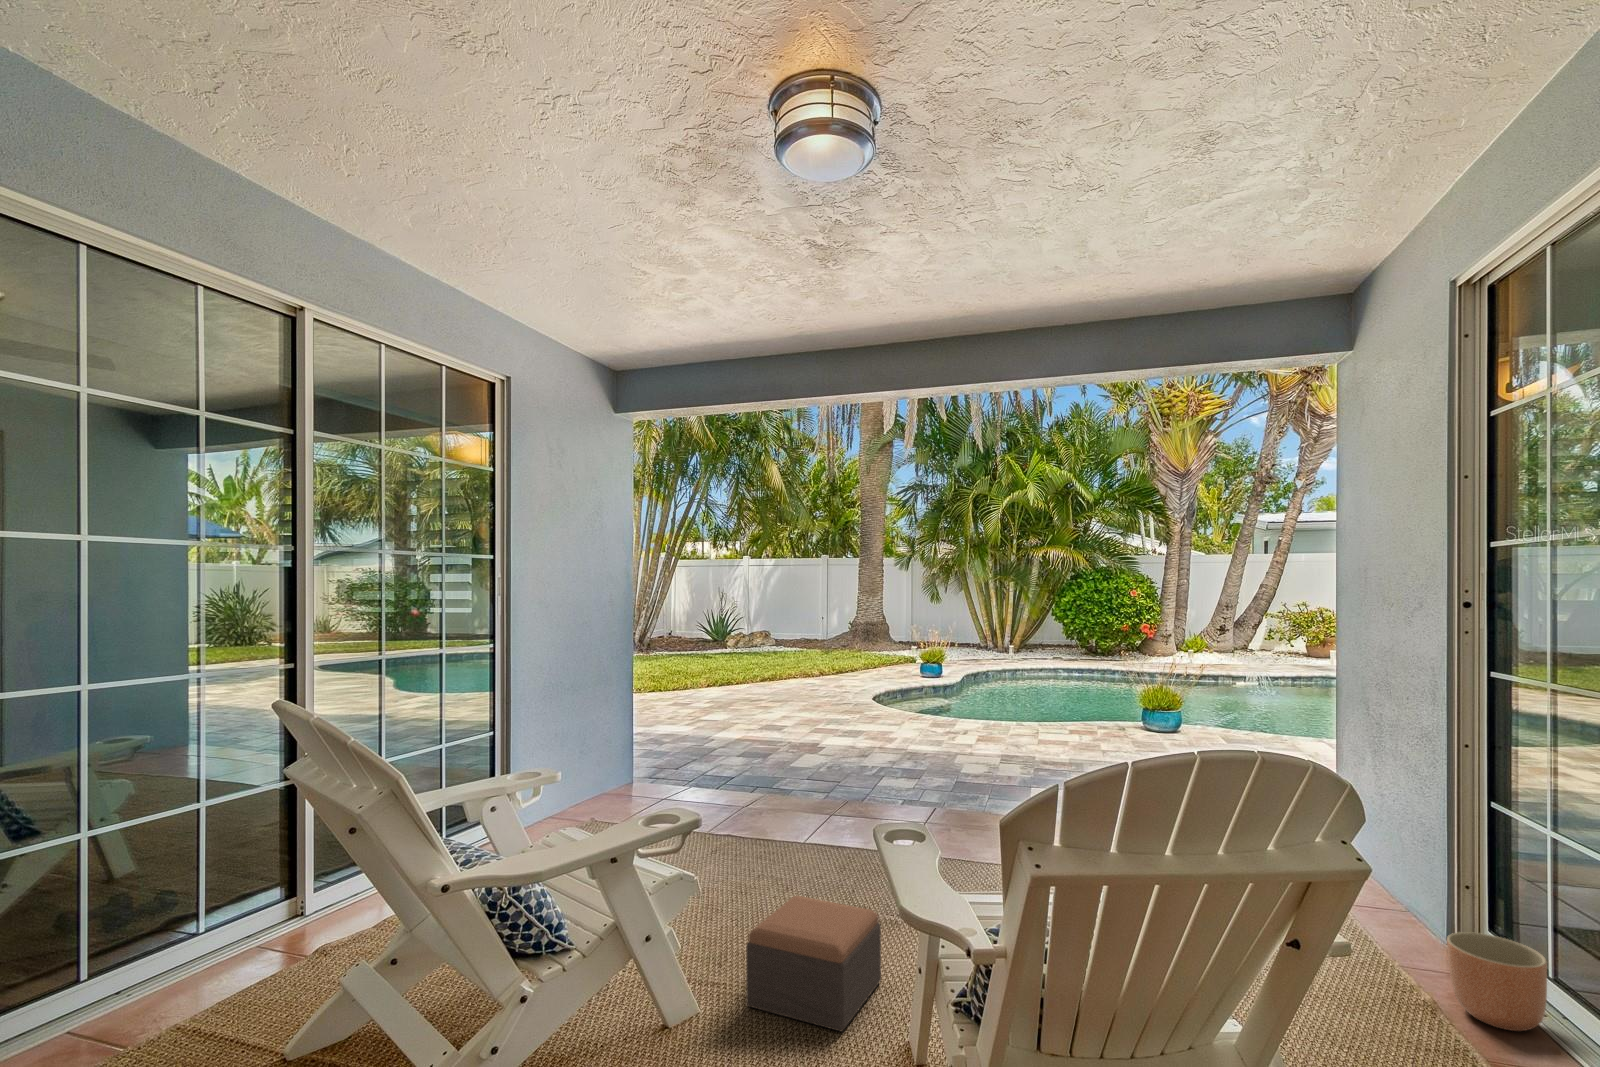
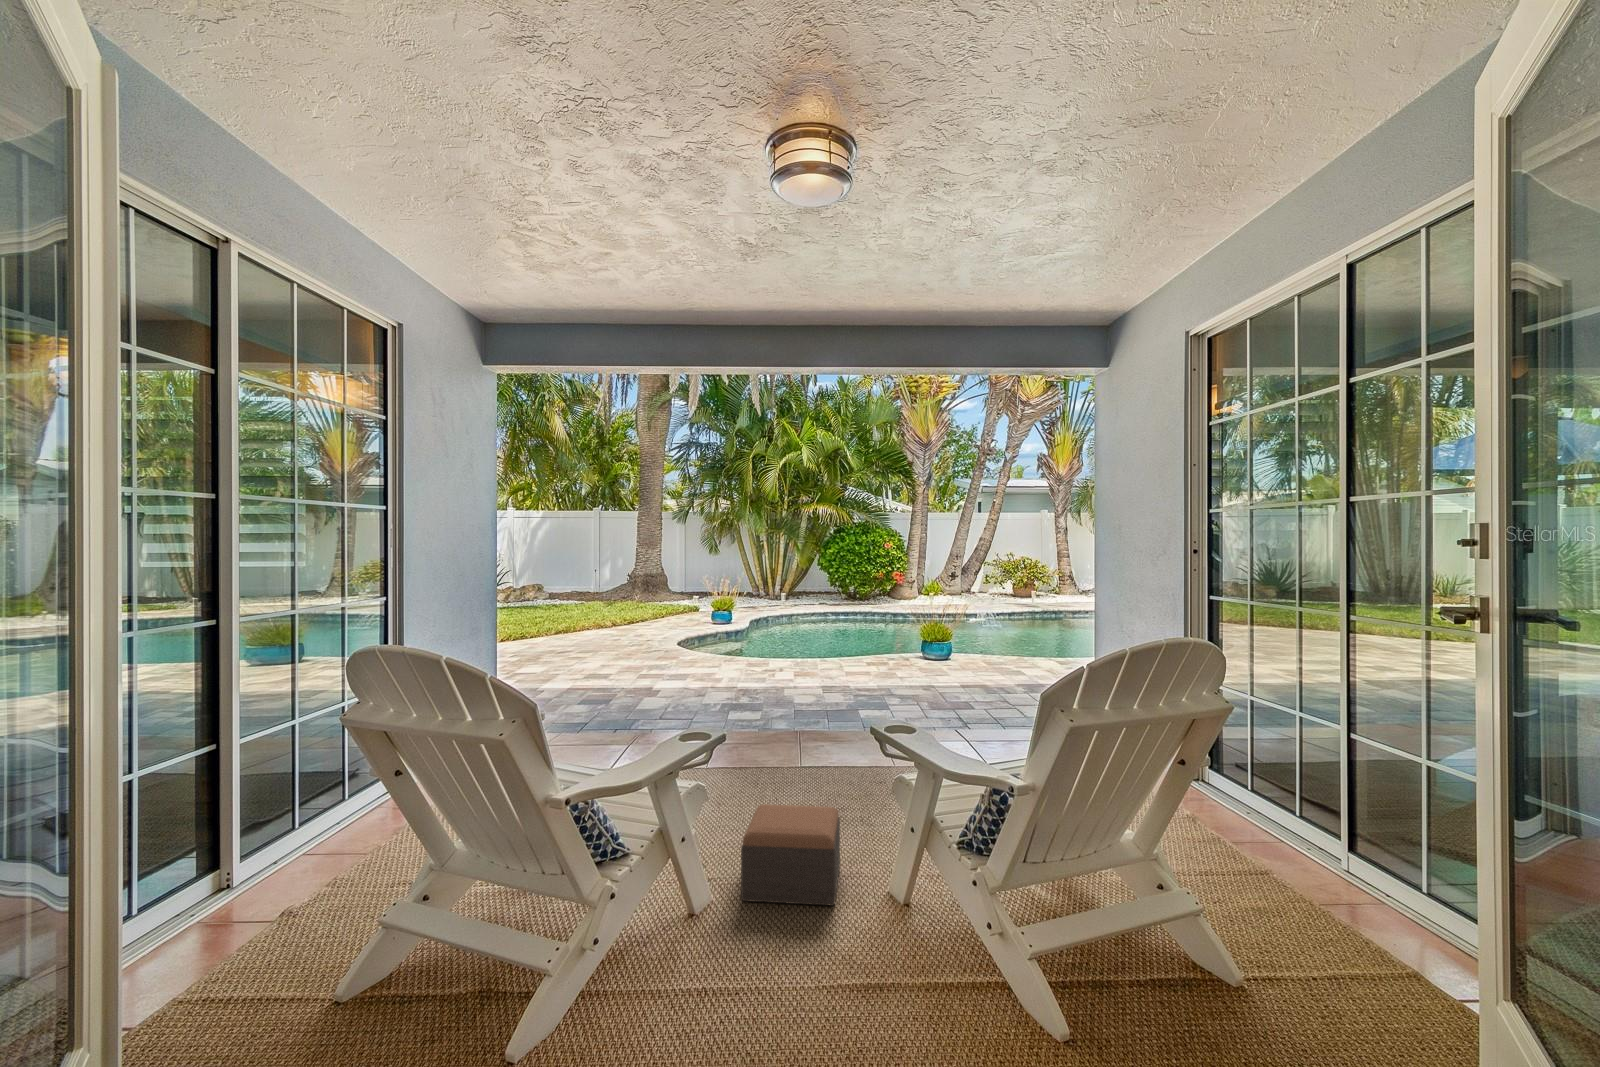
planter: present [1447,932,1547,1031] -> none [1214,771,1274,831]

